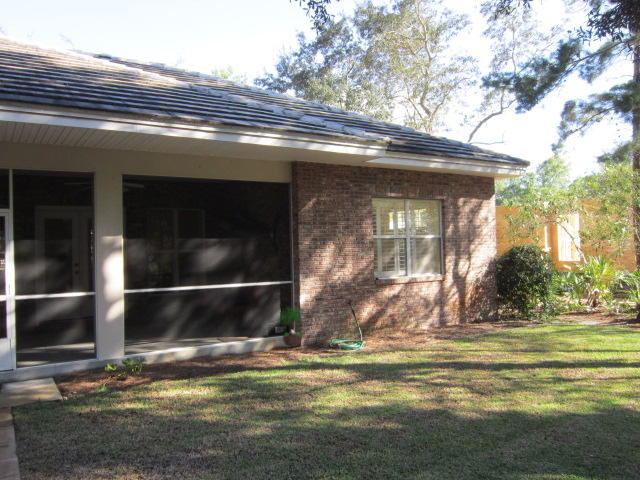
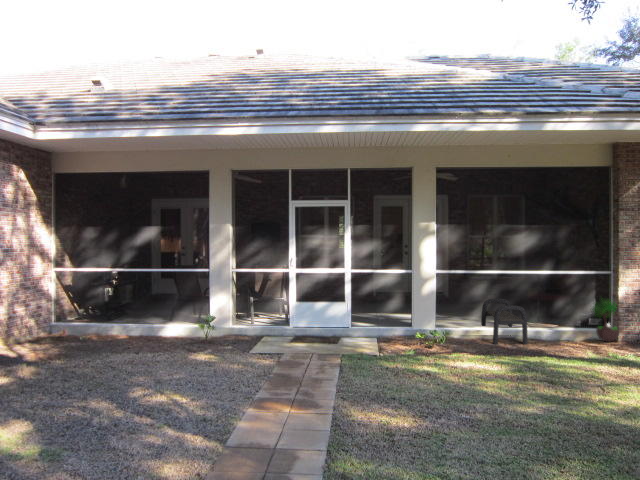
bench: none [174,316,225,365] -> present [481,299,528,345]

